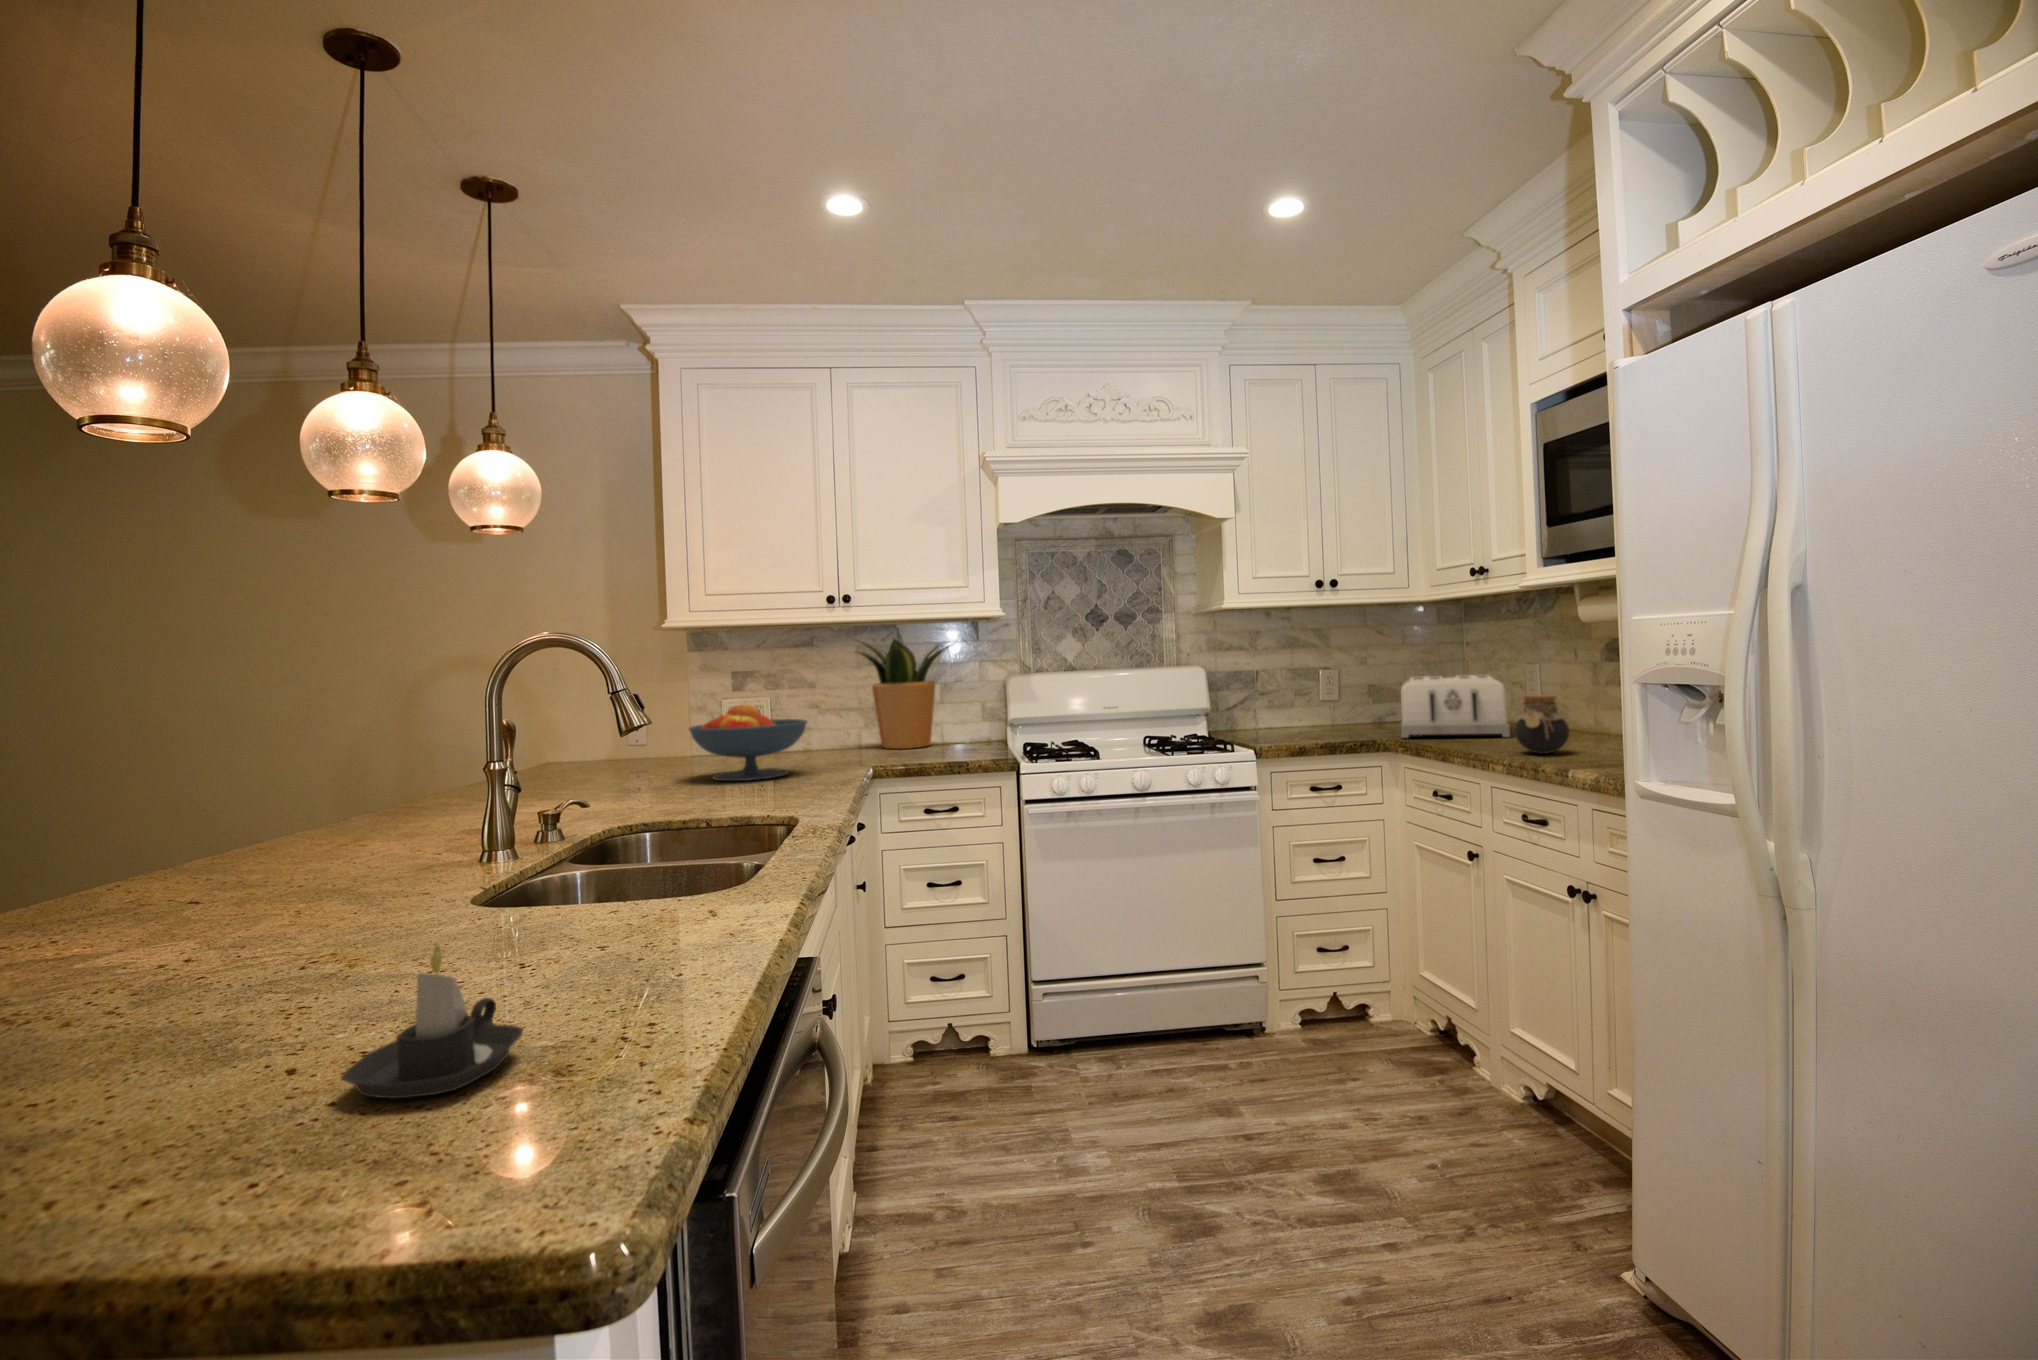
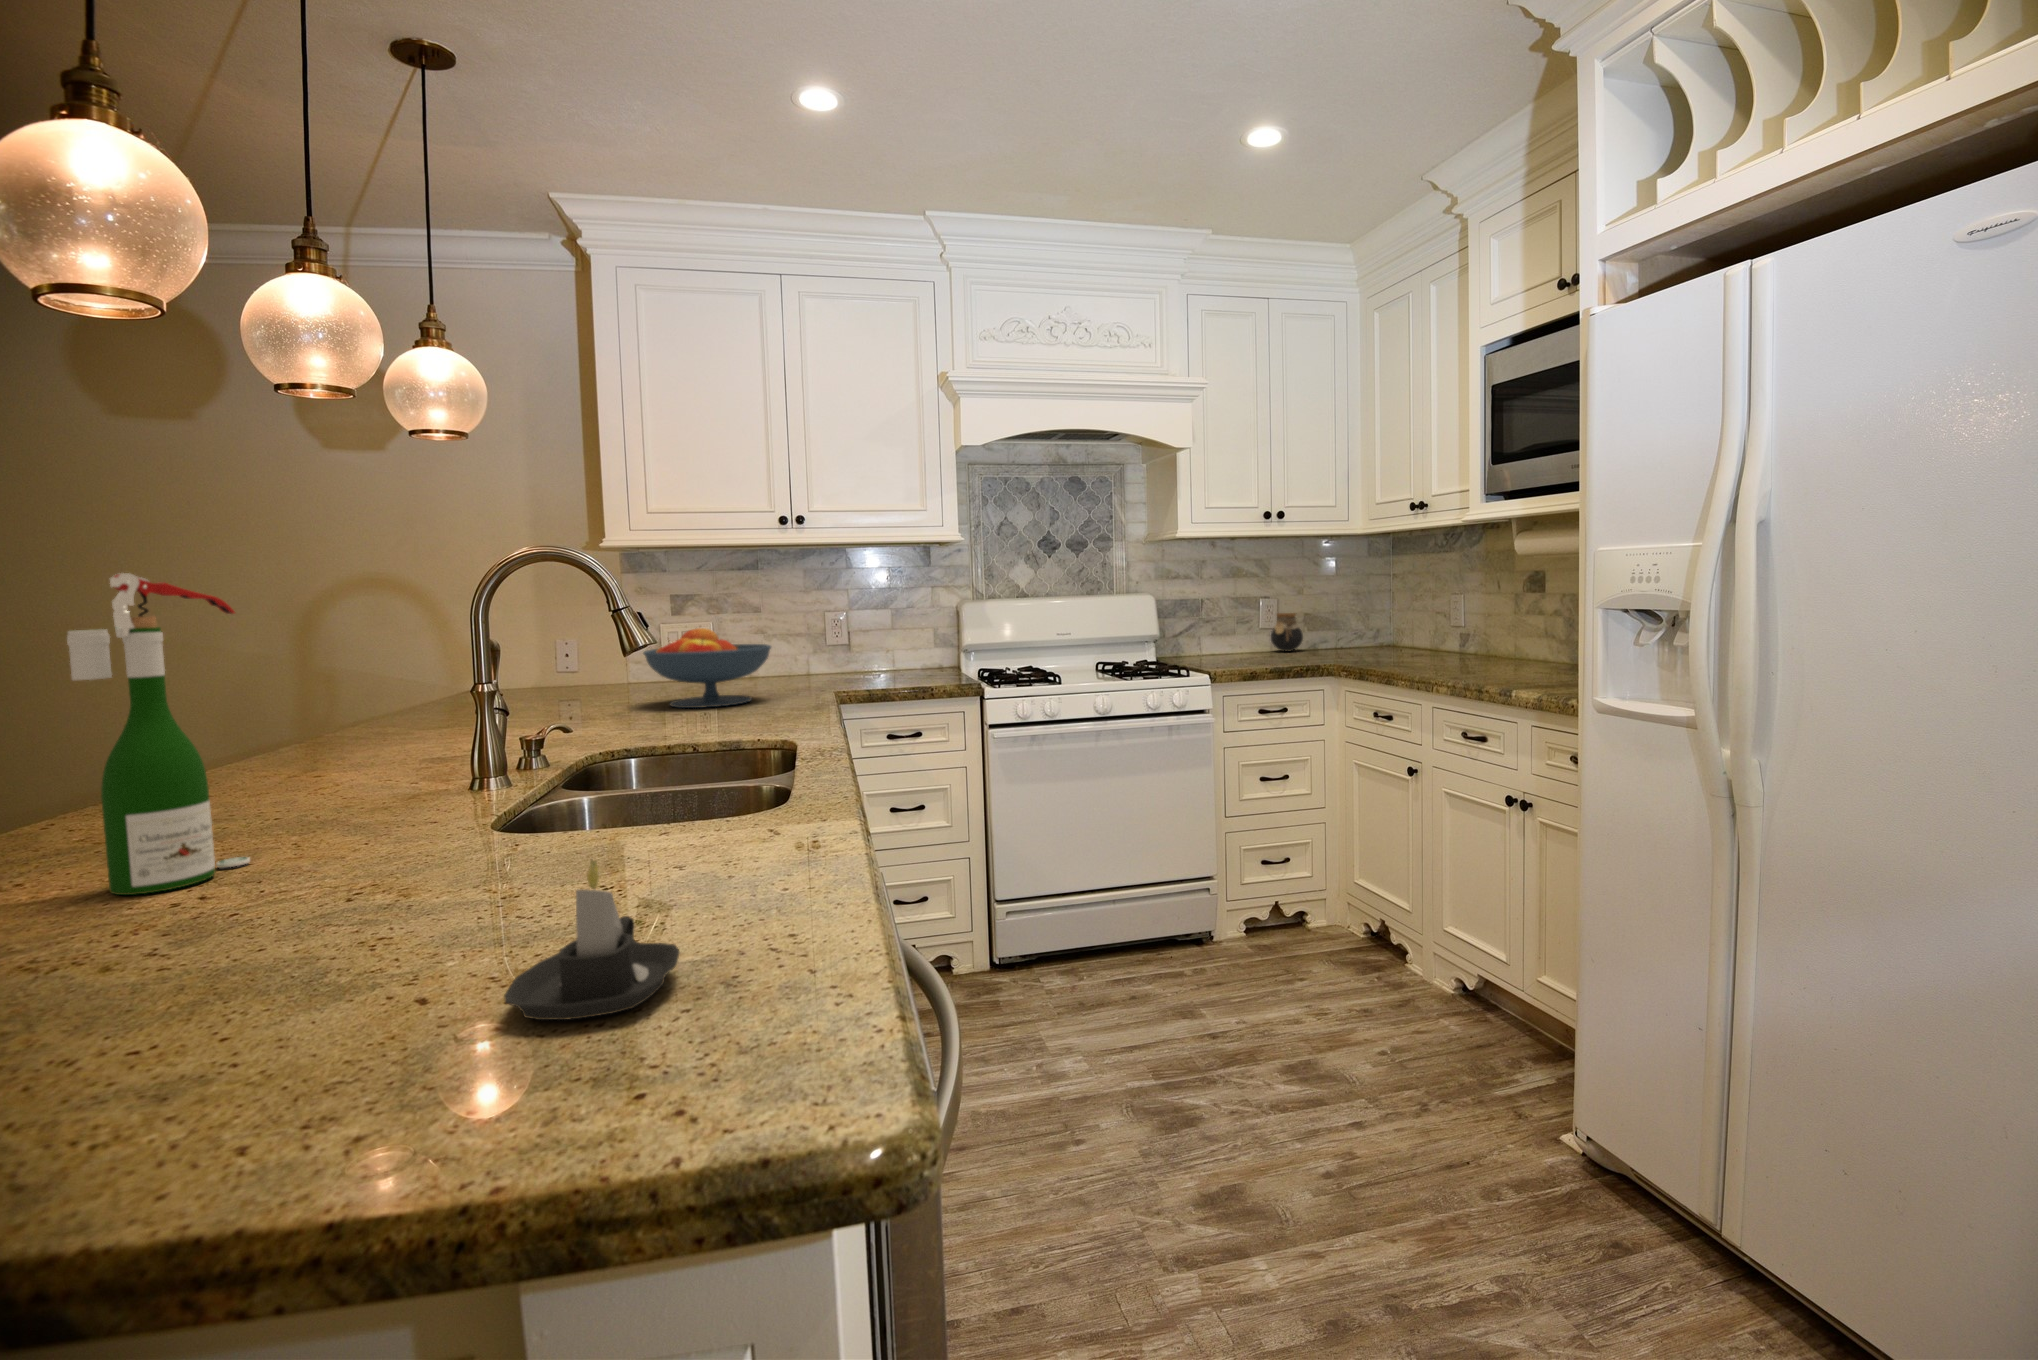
potted plant: present [859,639,948,749] -> none [800,561,912,676]
wine bottle: none [115,674,260,956] -> present [67,573,250,895]
toaster: present [1401,675,1510,738] -> none [1341,607,1443,665]
jar: present [1515,695,1569,754] -> present [1271,613,1303,651]

